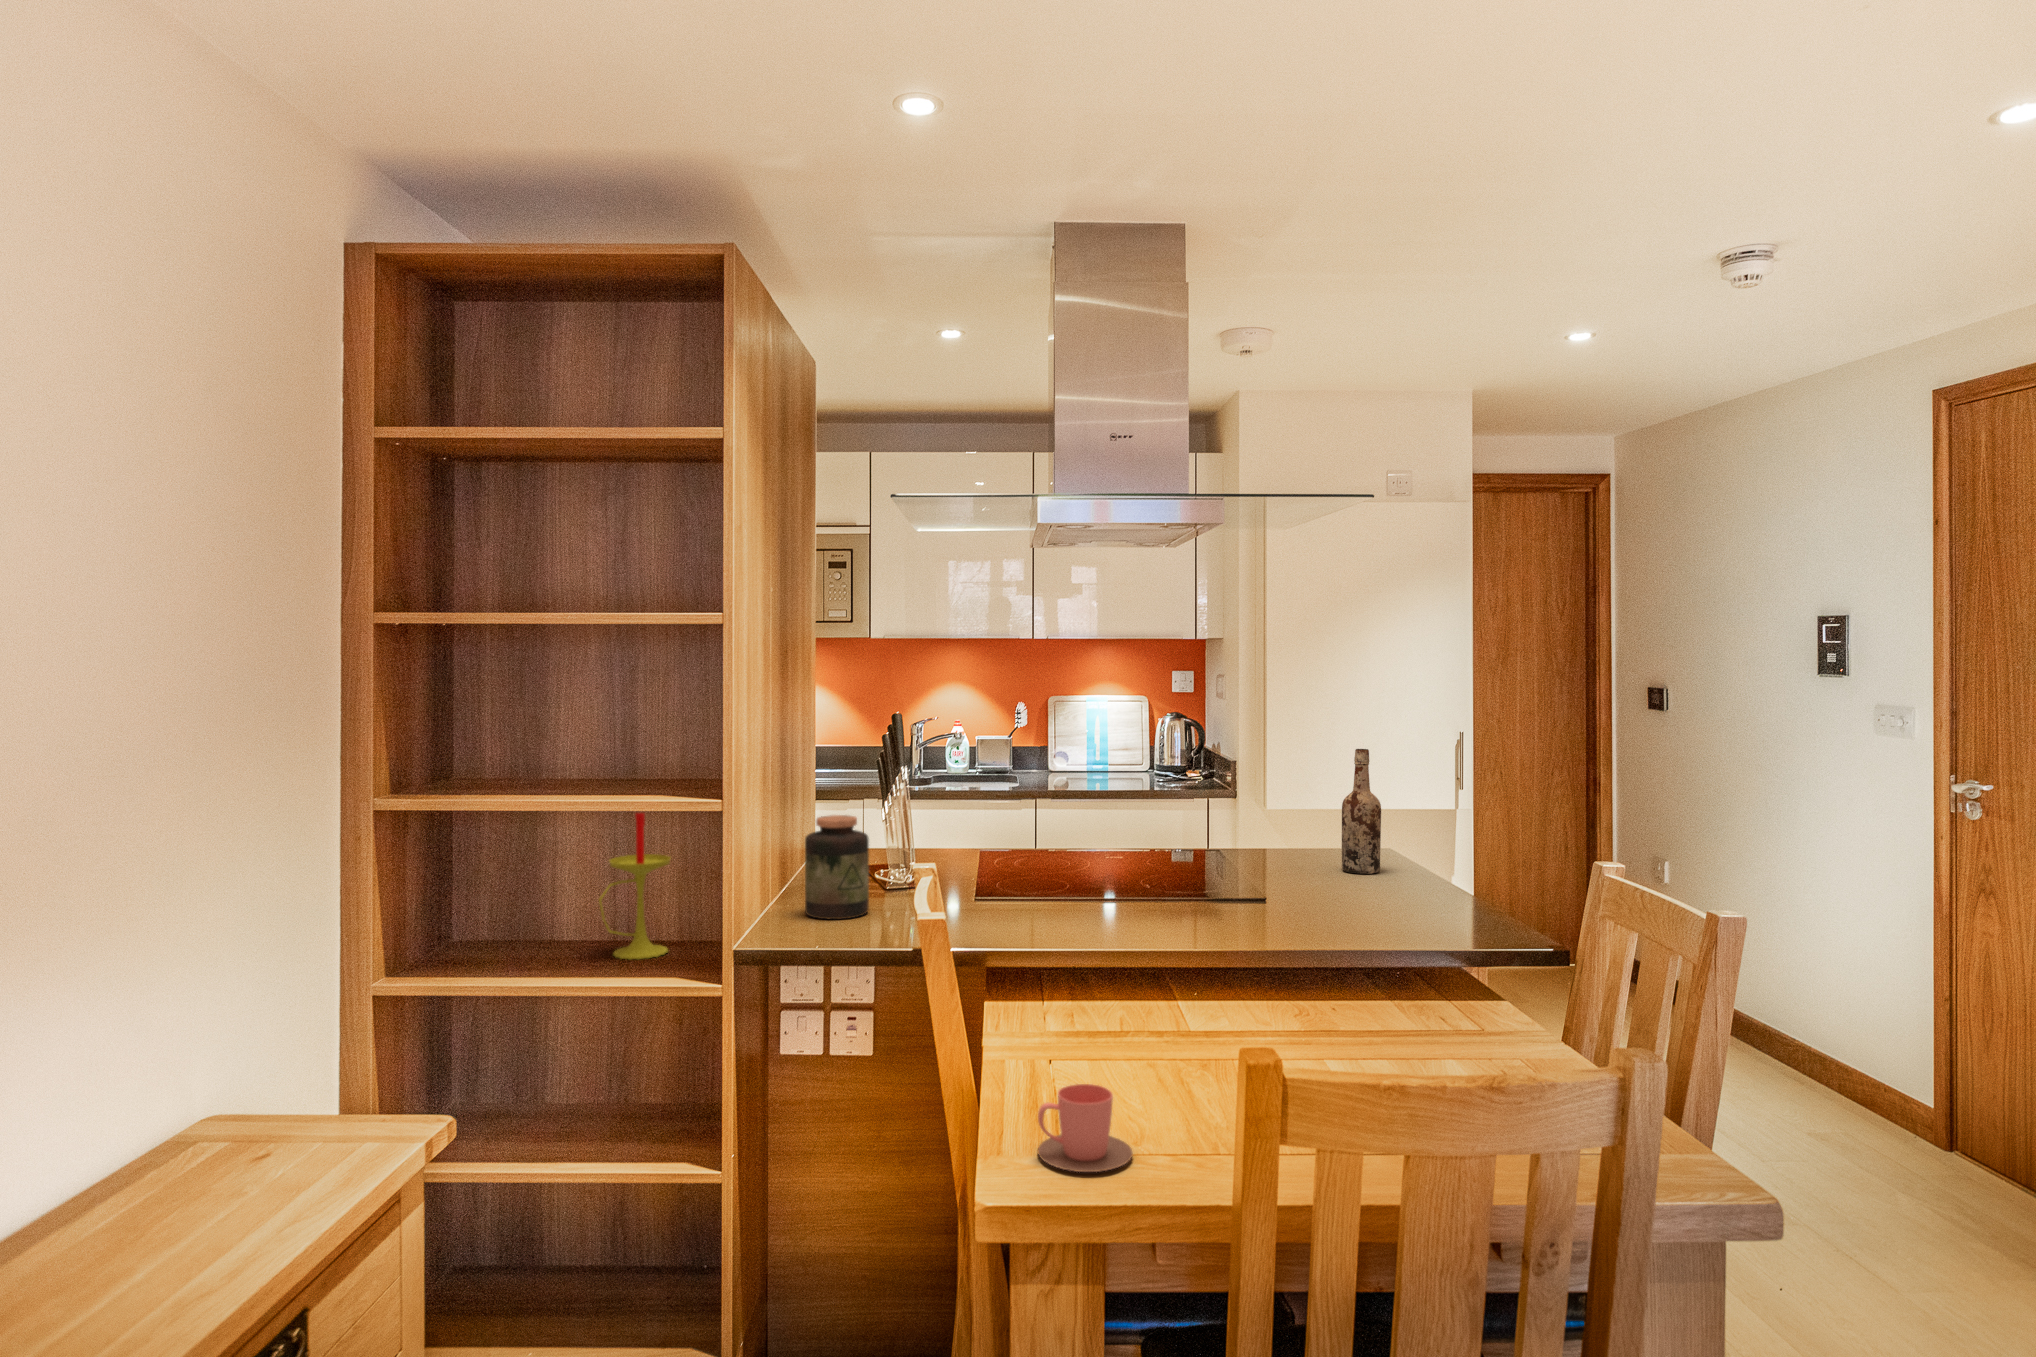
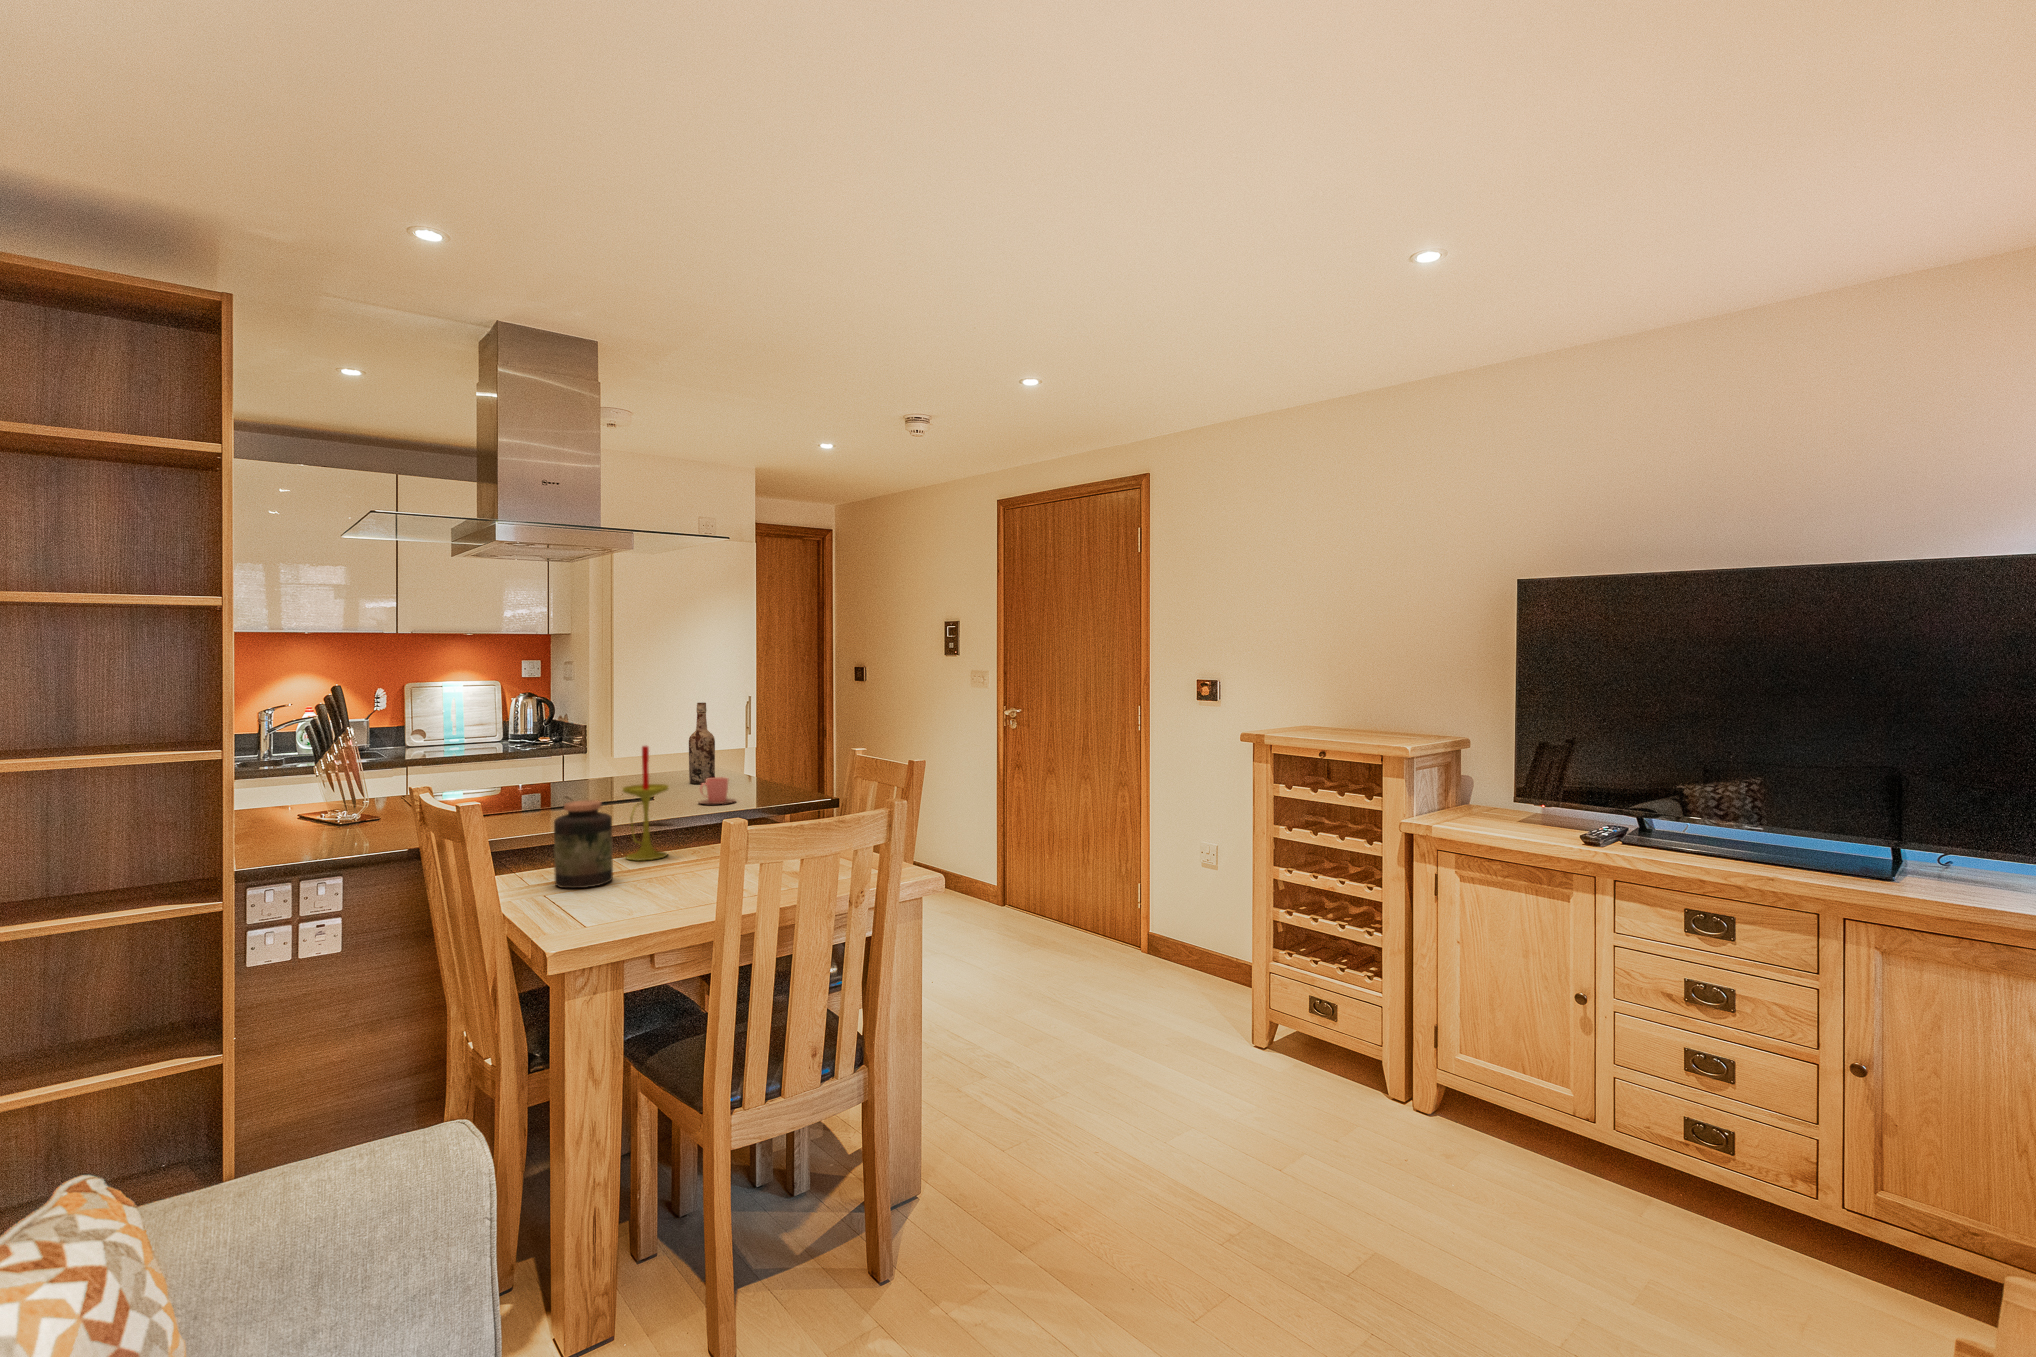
candle: present [599,813,671,959] -> present [623,746,668,861]
jar: present [805,815,869,919] -> present [554,800,613,888]
cup: present [1038,1084,1133,1172] -> present [700,777,735,804]

